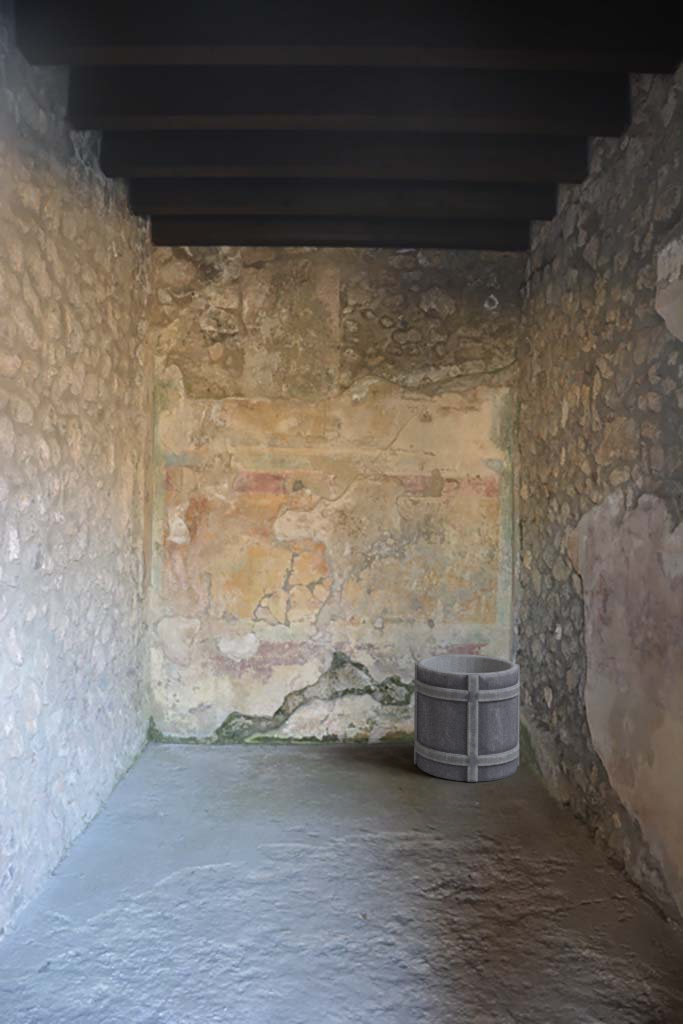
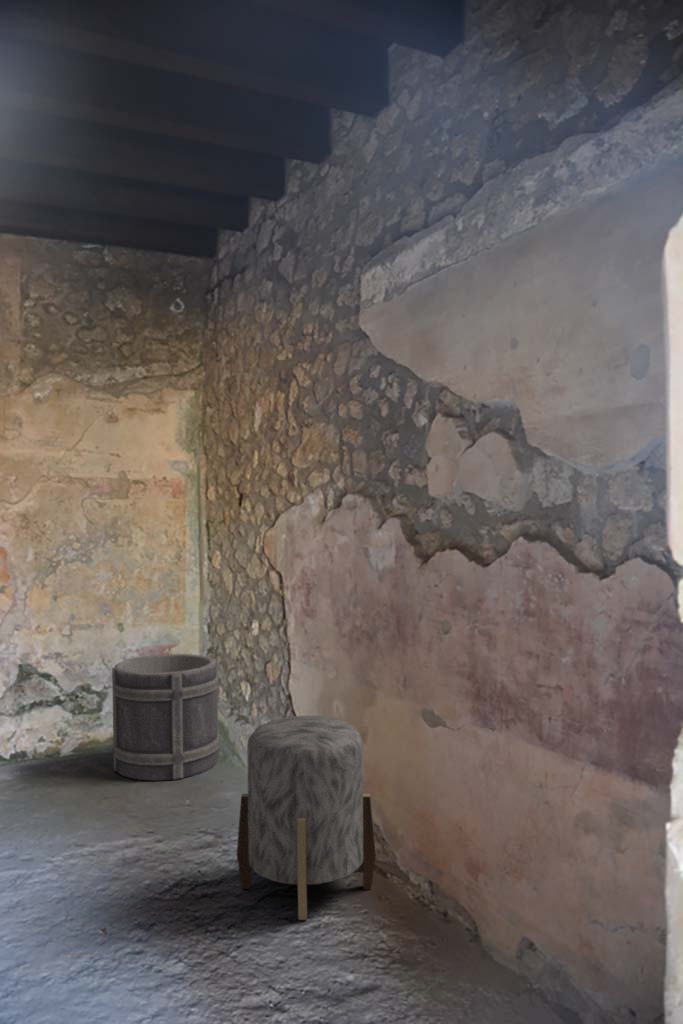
stool: none [502,734,657,955] -> present [237,715,376,920]

